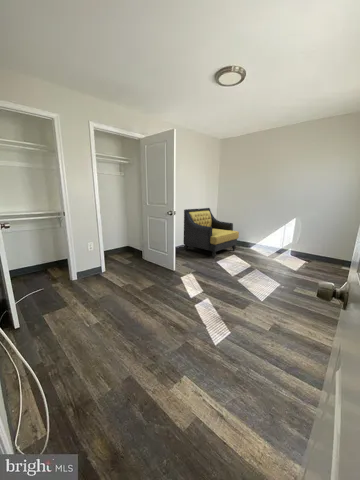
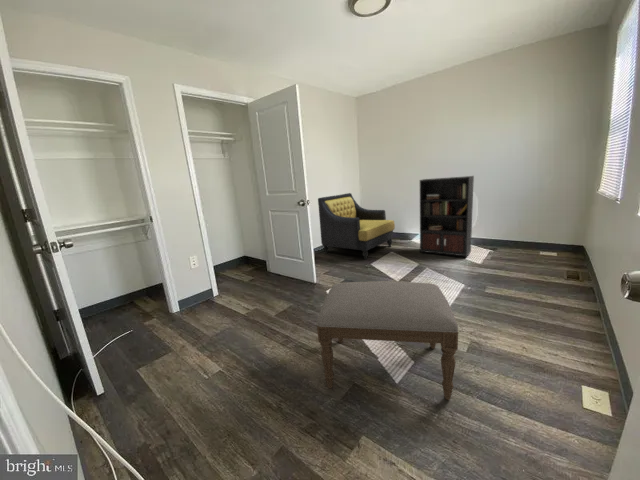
bookcase: none [255,204,306,265] -> present [420,176,474,257]
ottoman: none [165,273,258,360] -> present [317,281,458,400]

